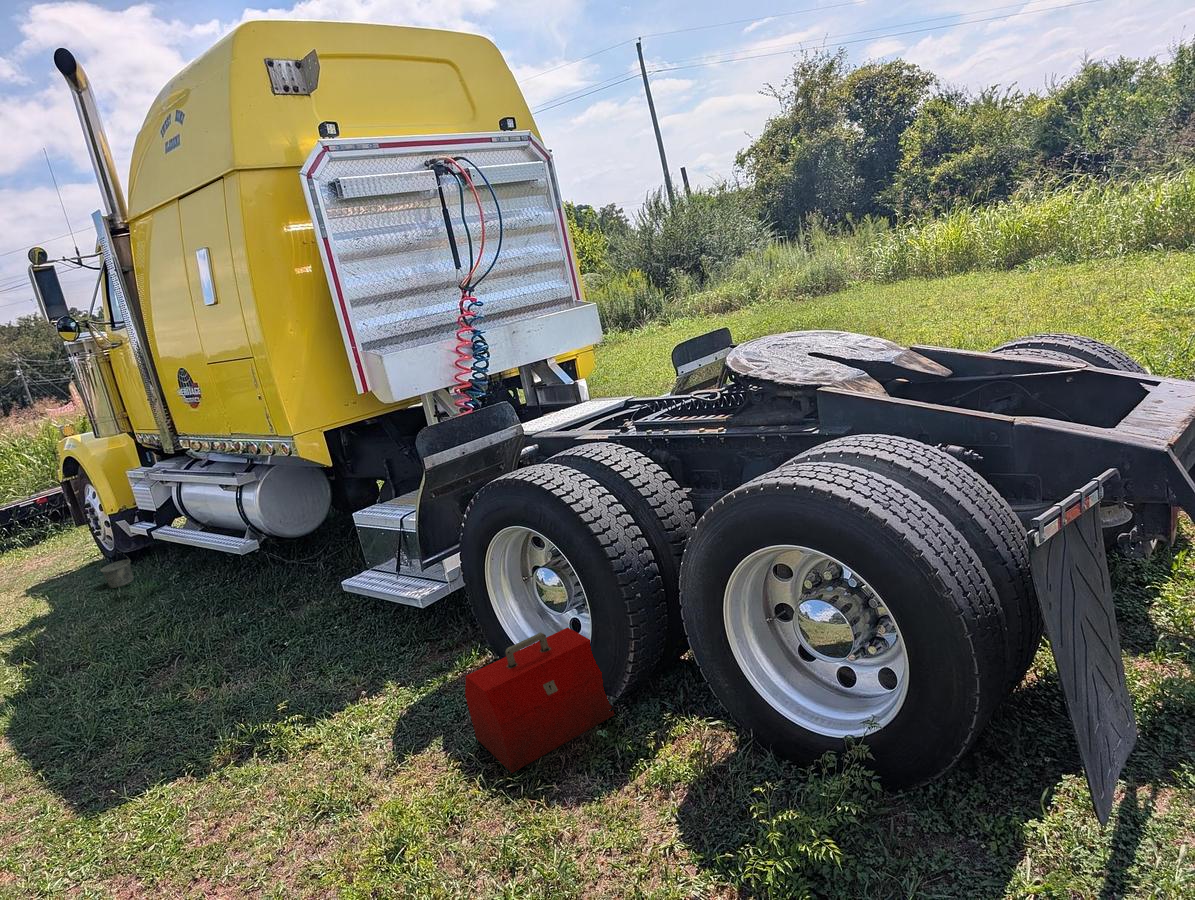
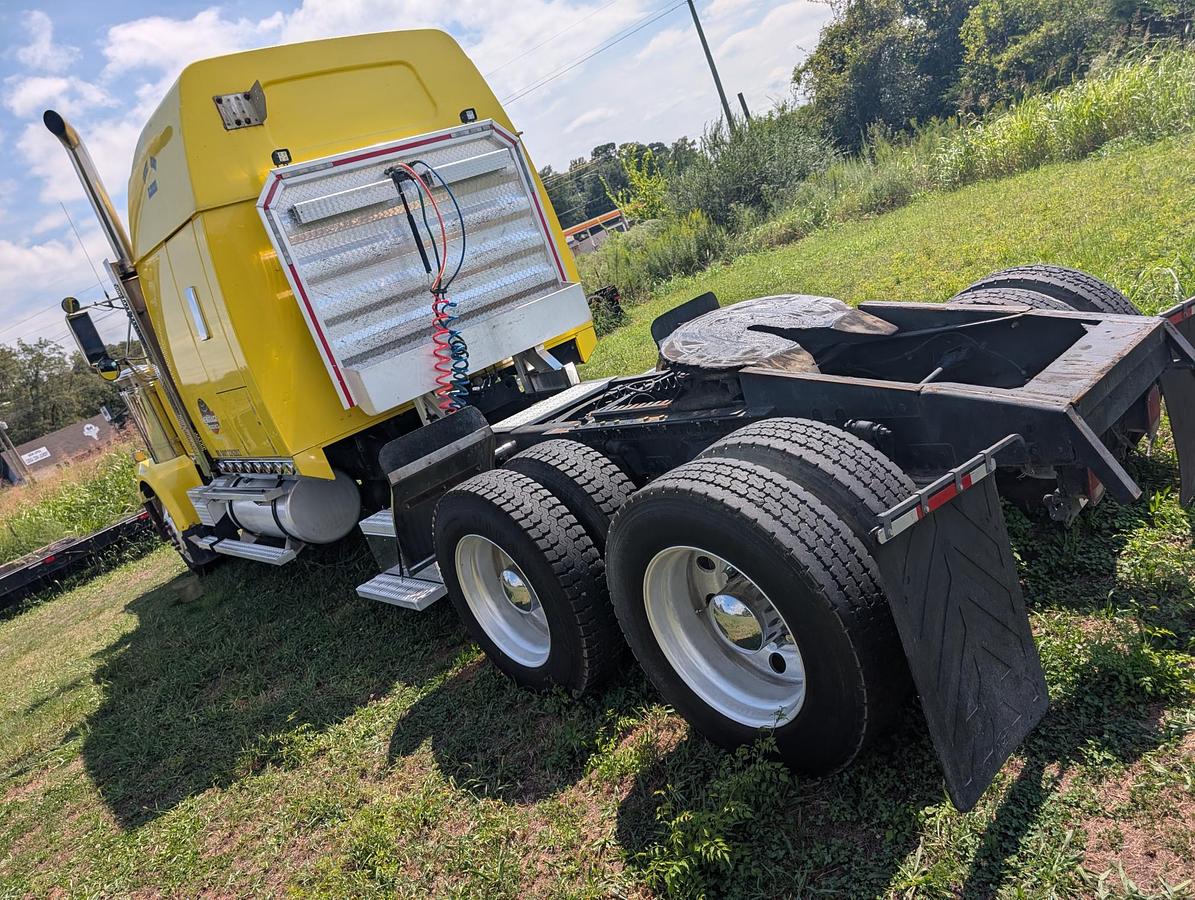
toolbox: present [465,628,614,773] -> none [433,627,581,772]

